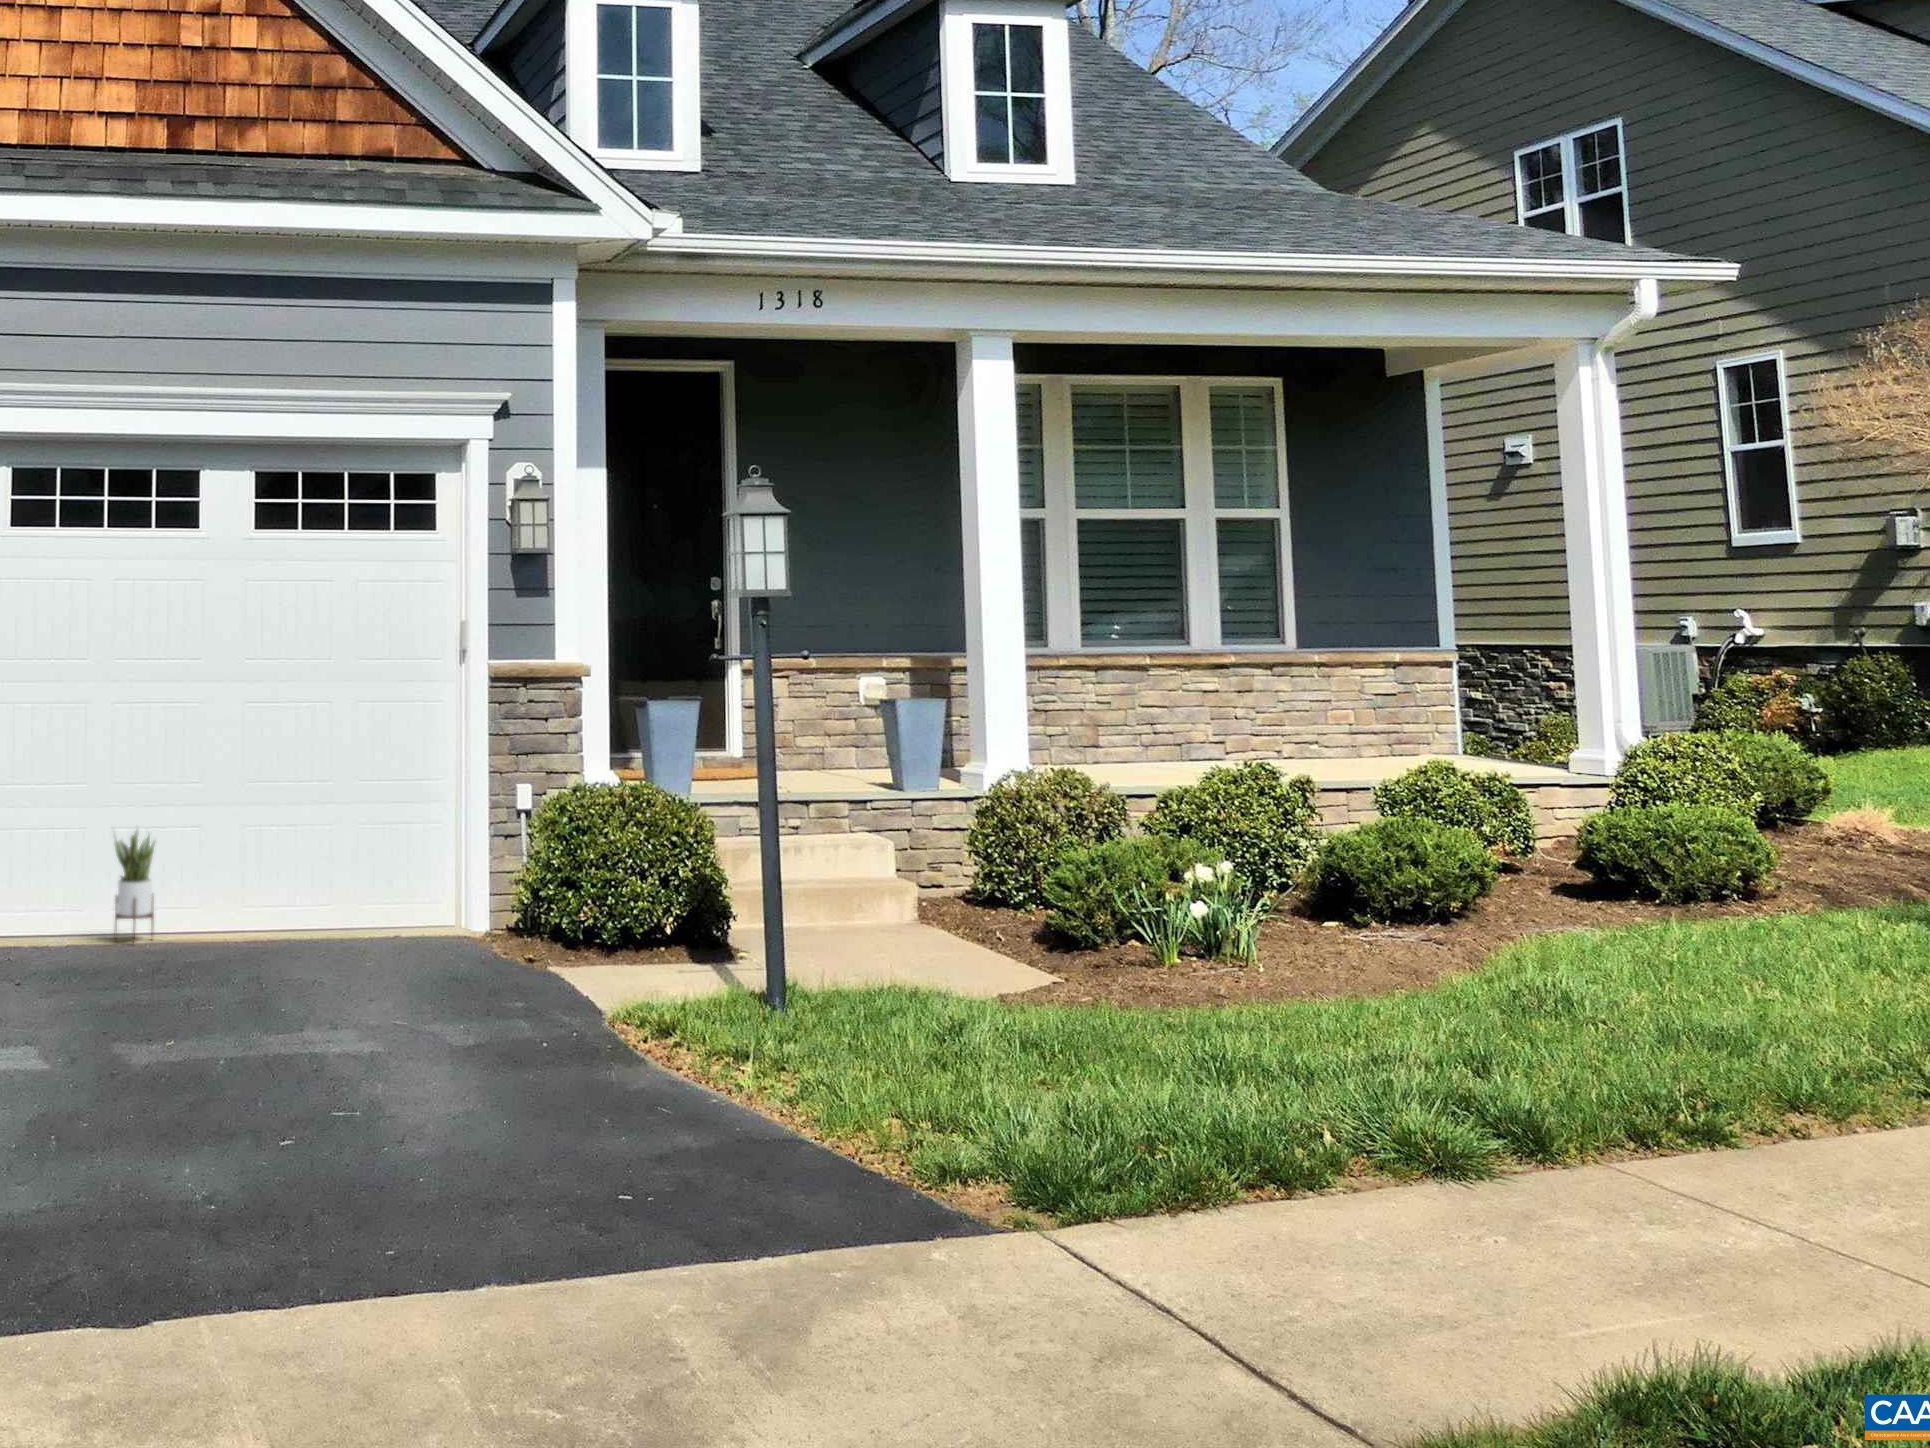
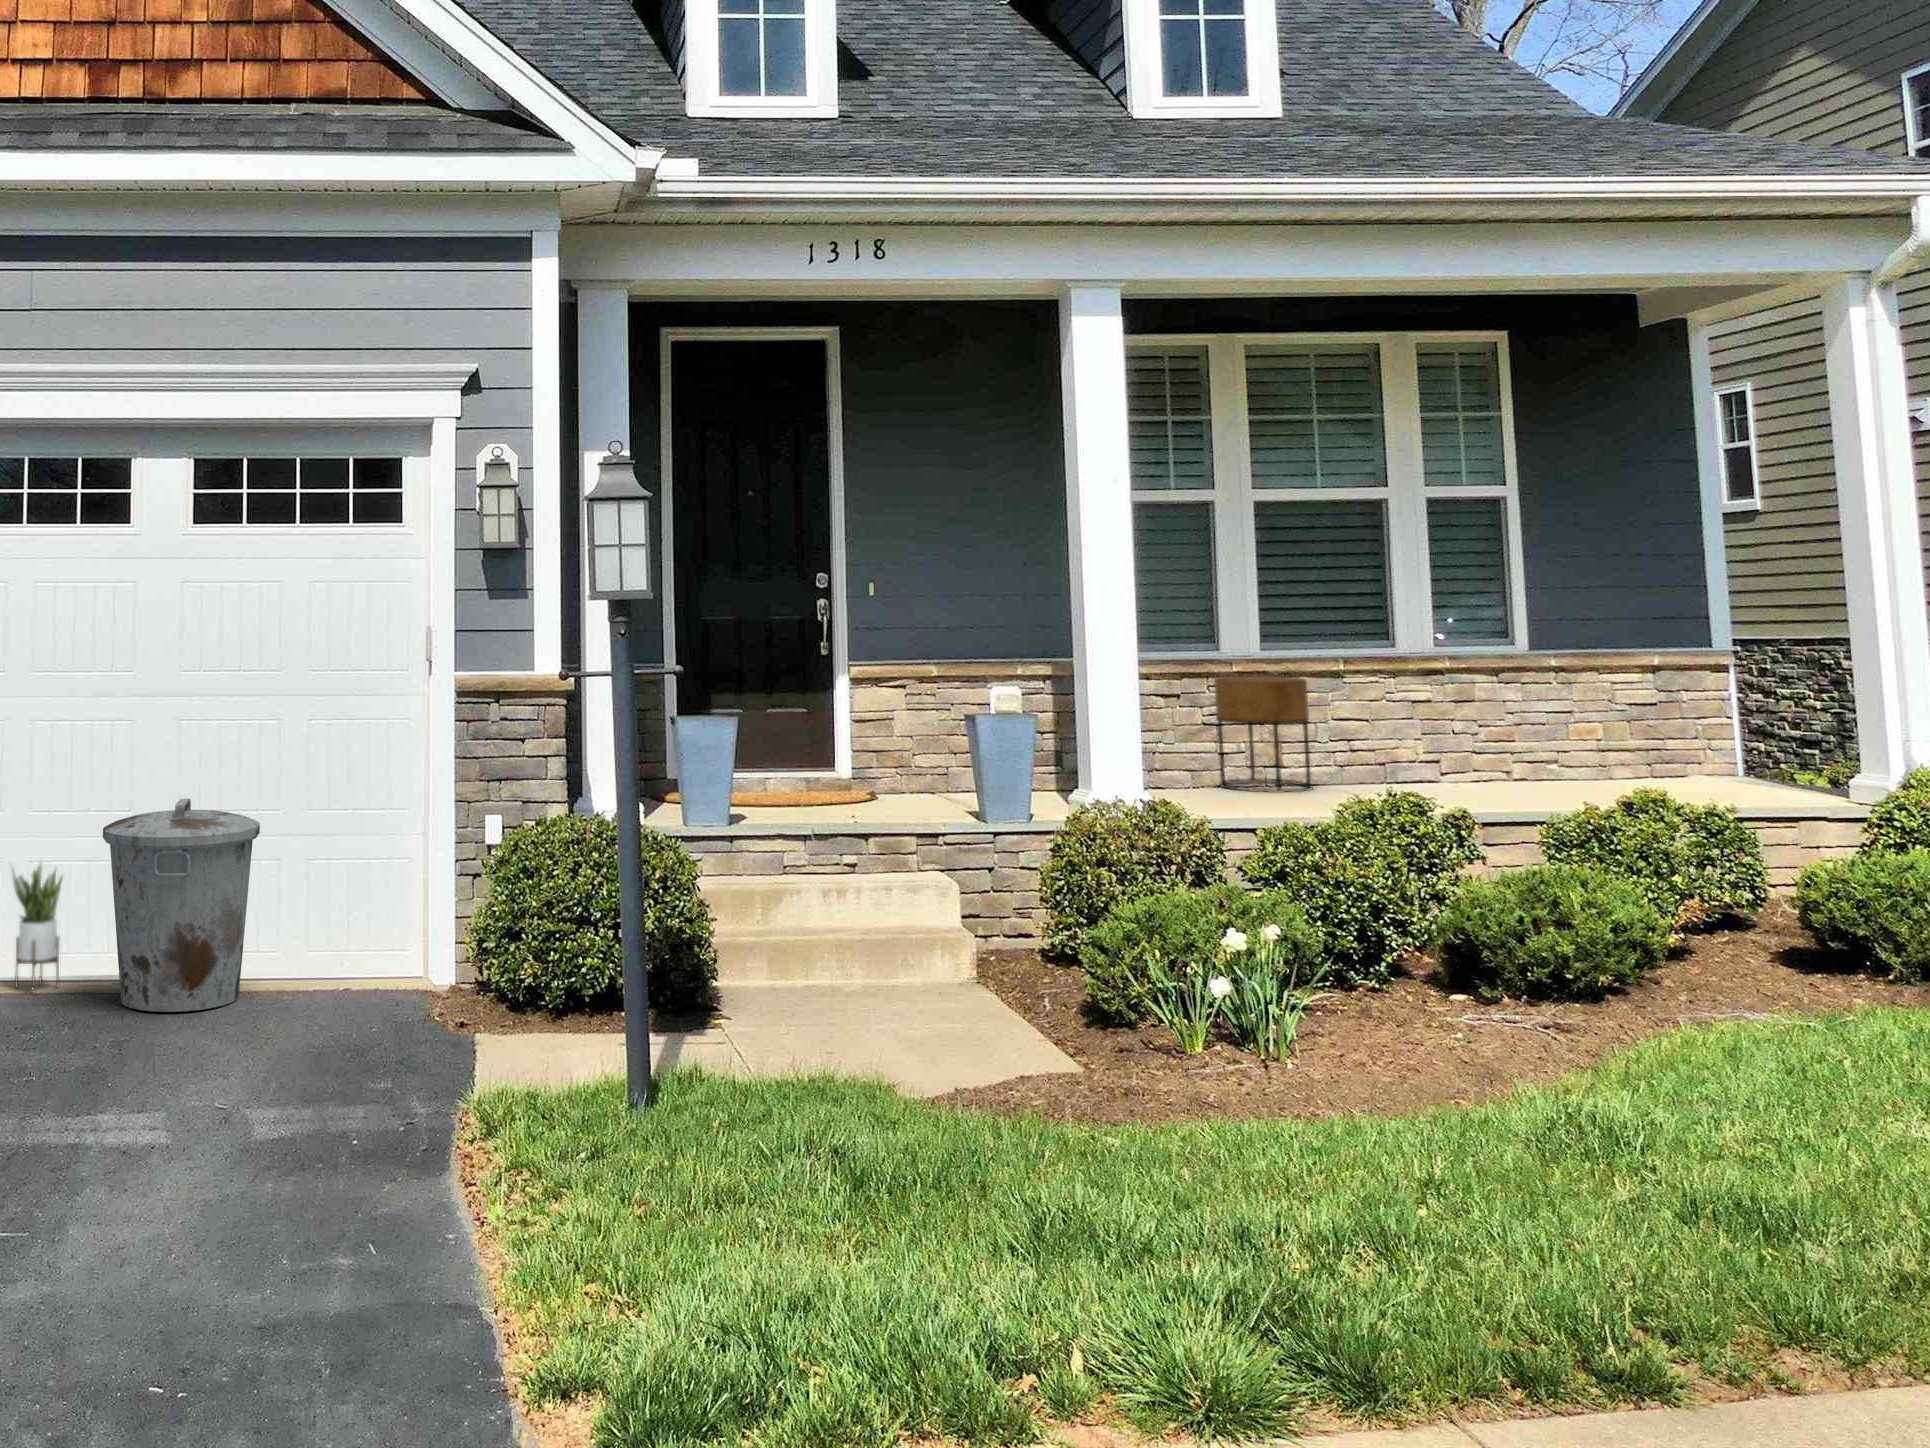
side table: none [1063,666,1146,764] -> present [1214,676,1313,792]
trash can: none [203,770,341,958] -> present [103,799,260,1012]

